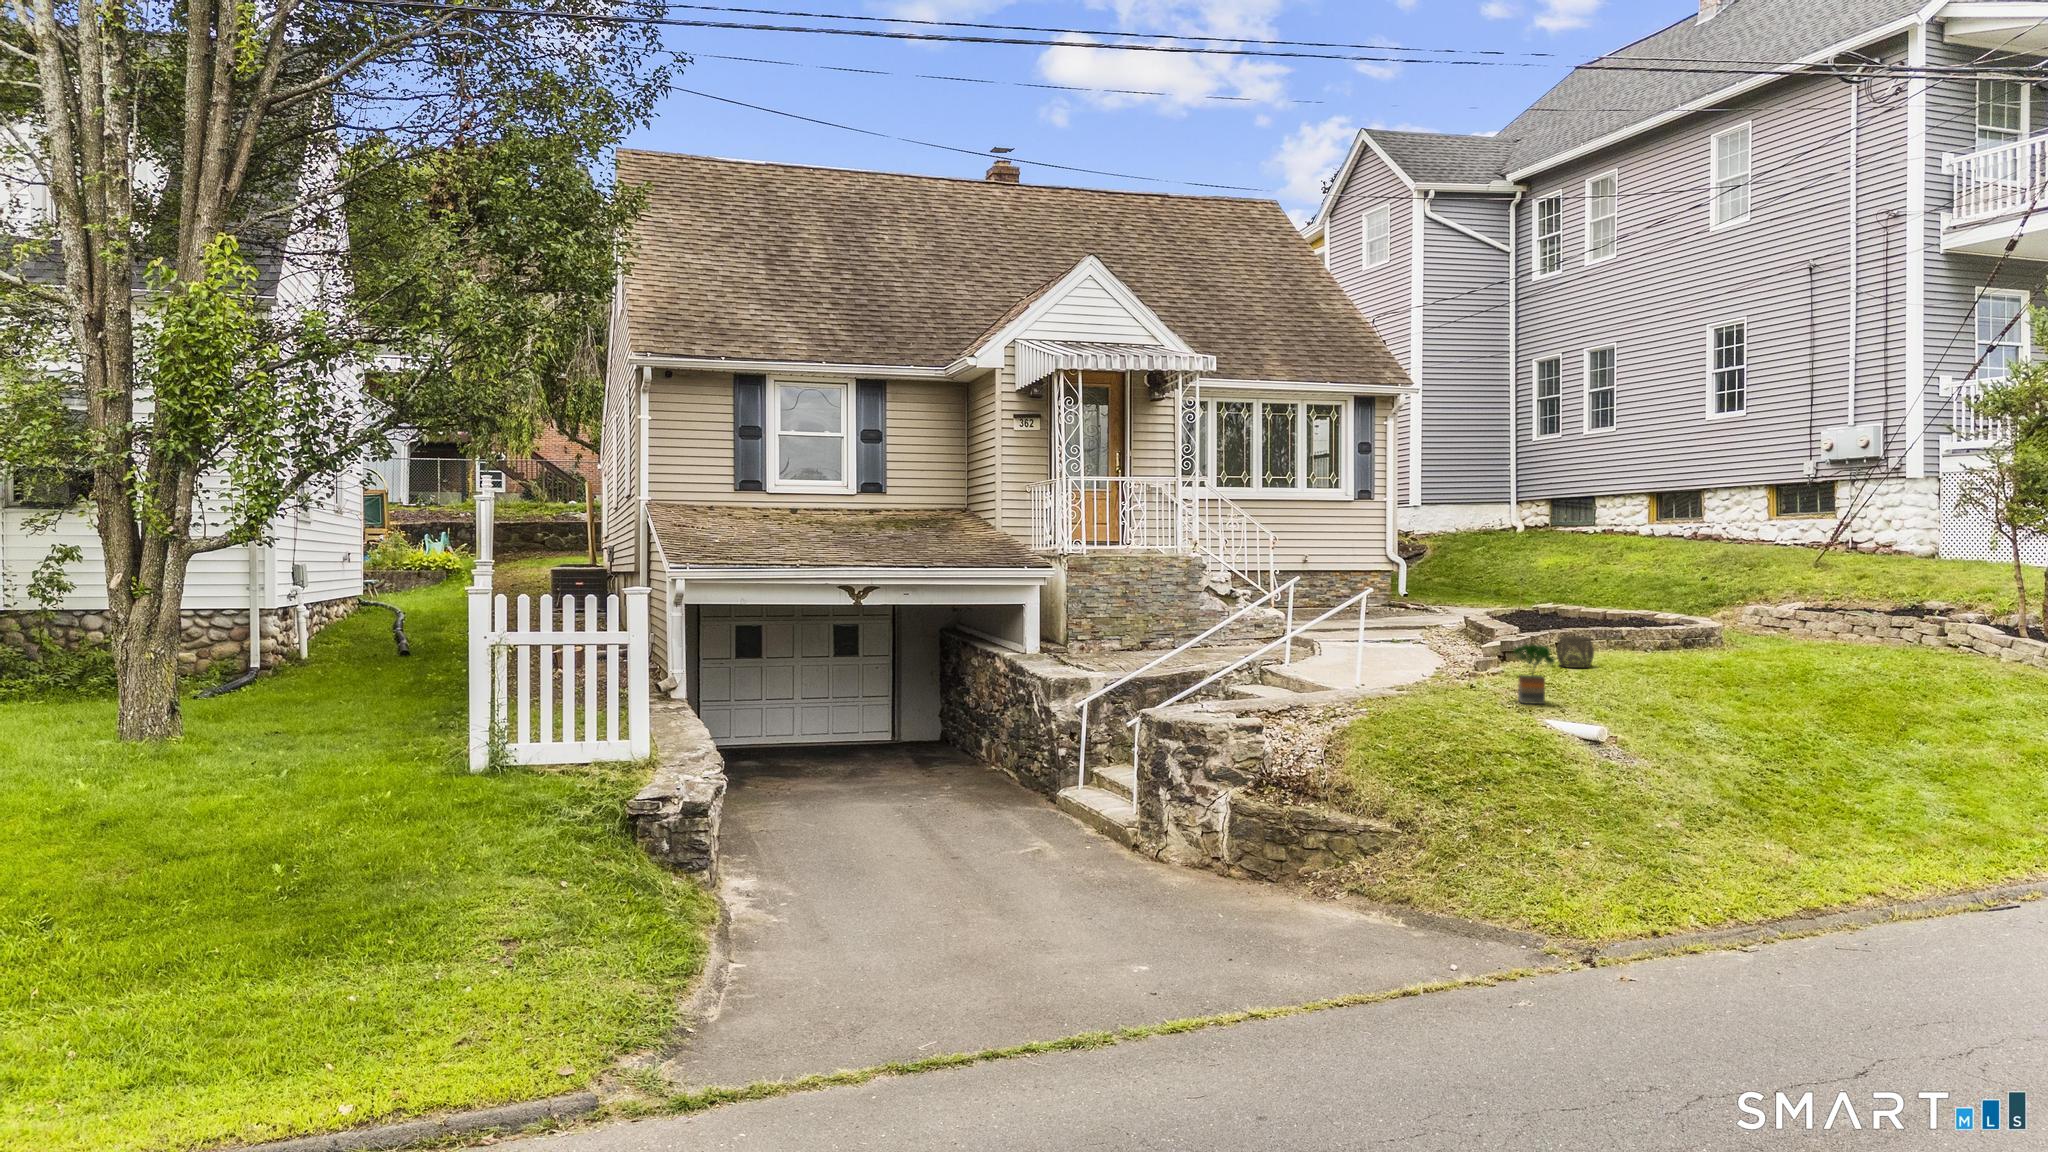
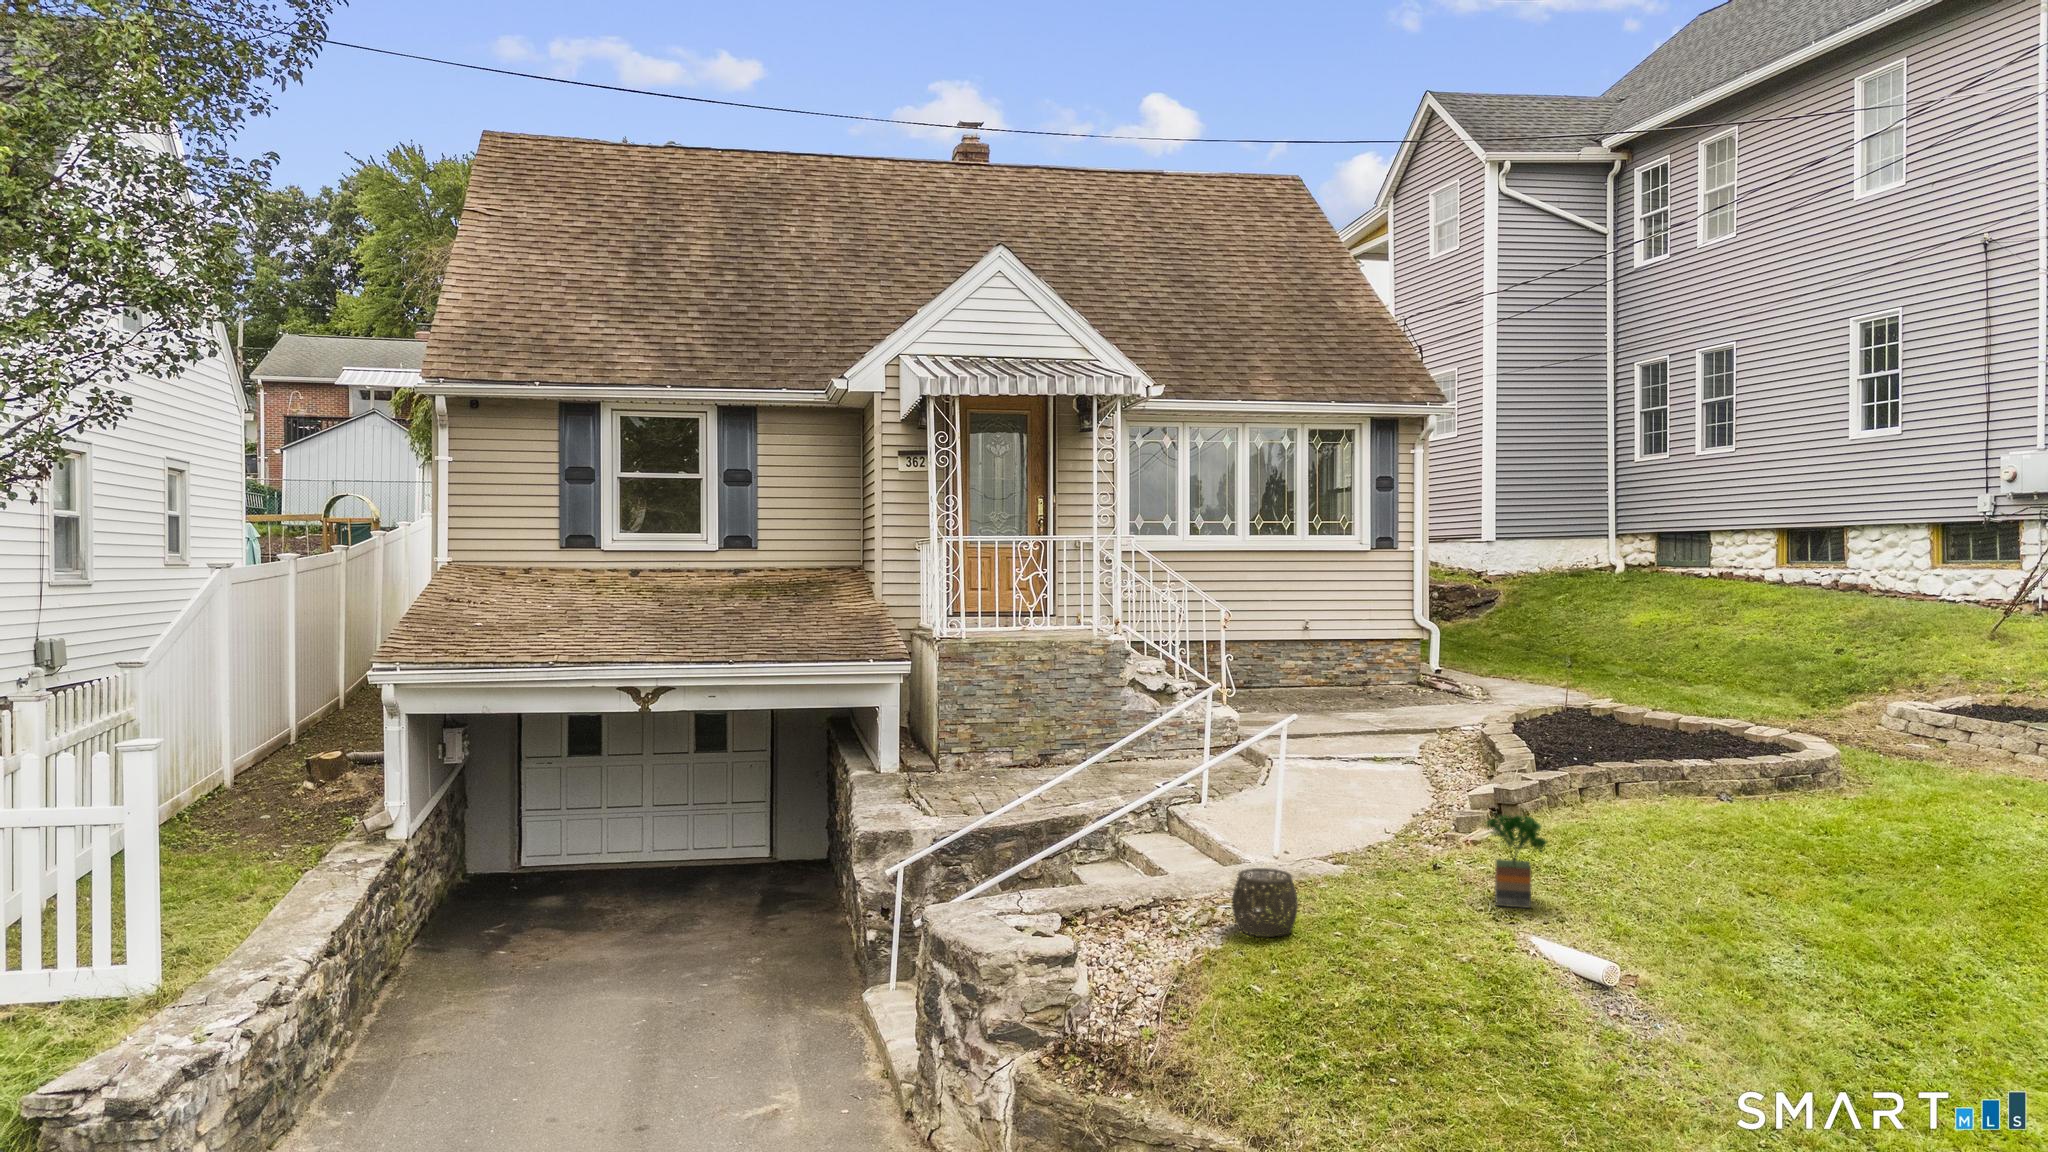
woven basket: present [1556,636,1594,668] -> present [1232,868,1298,937]

